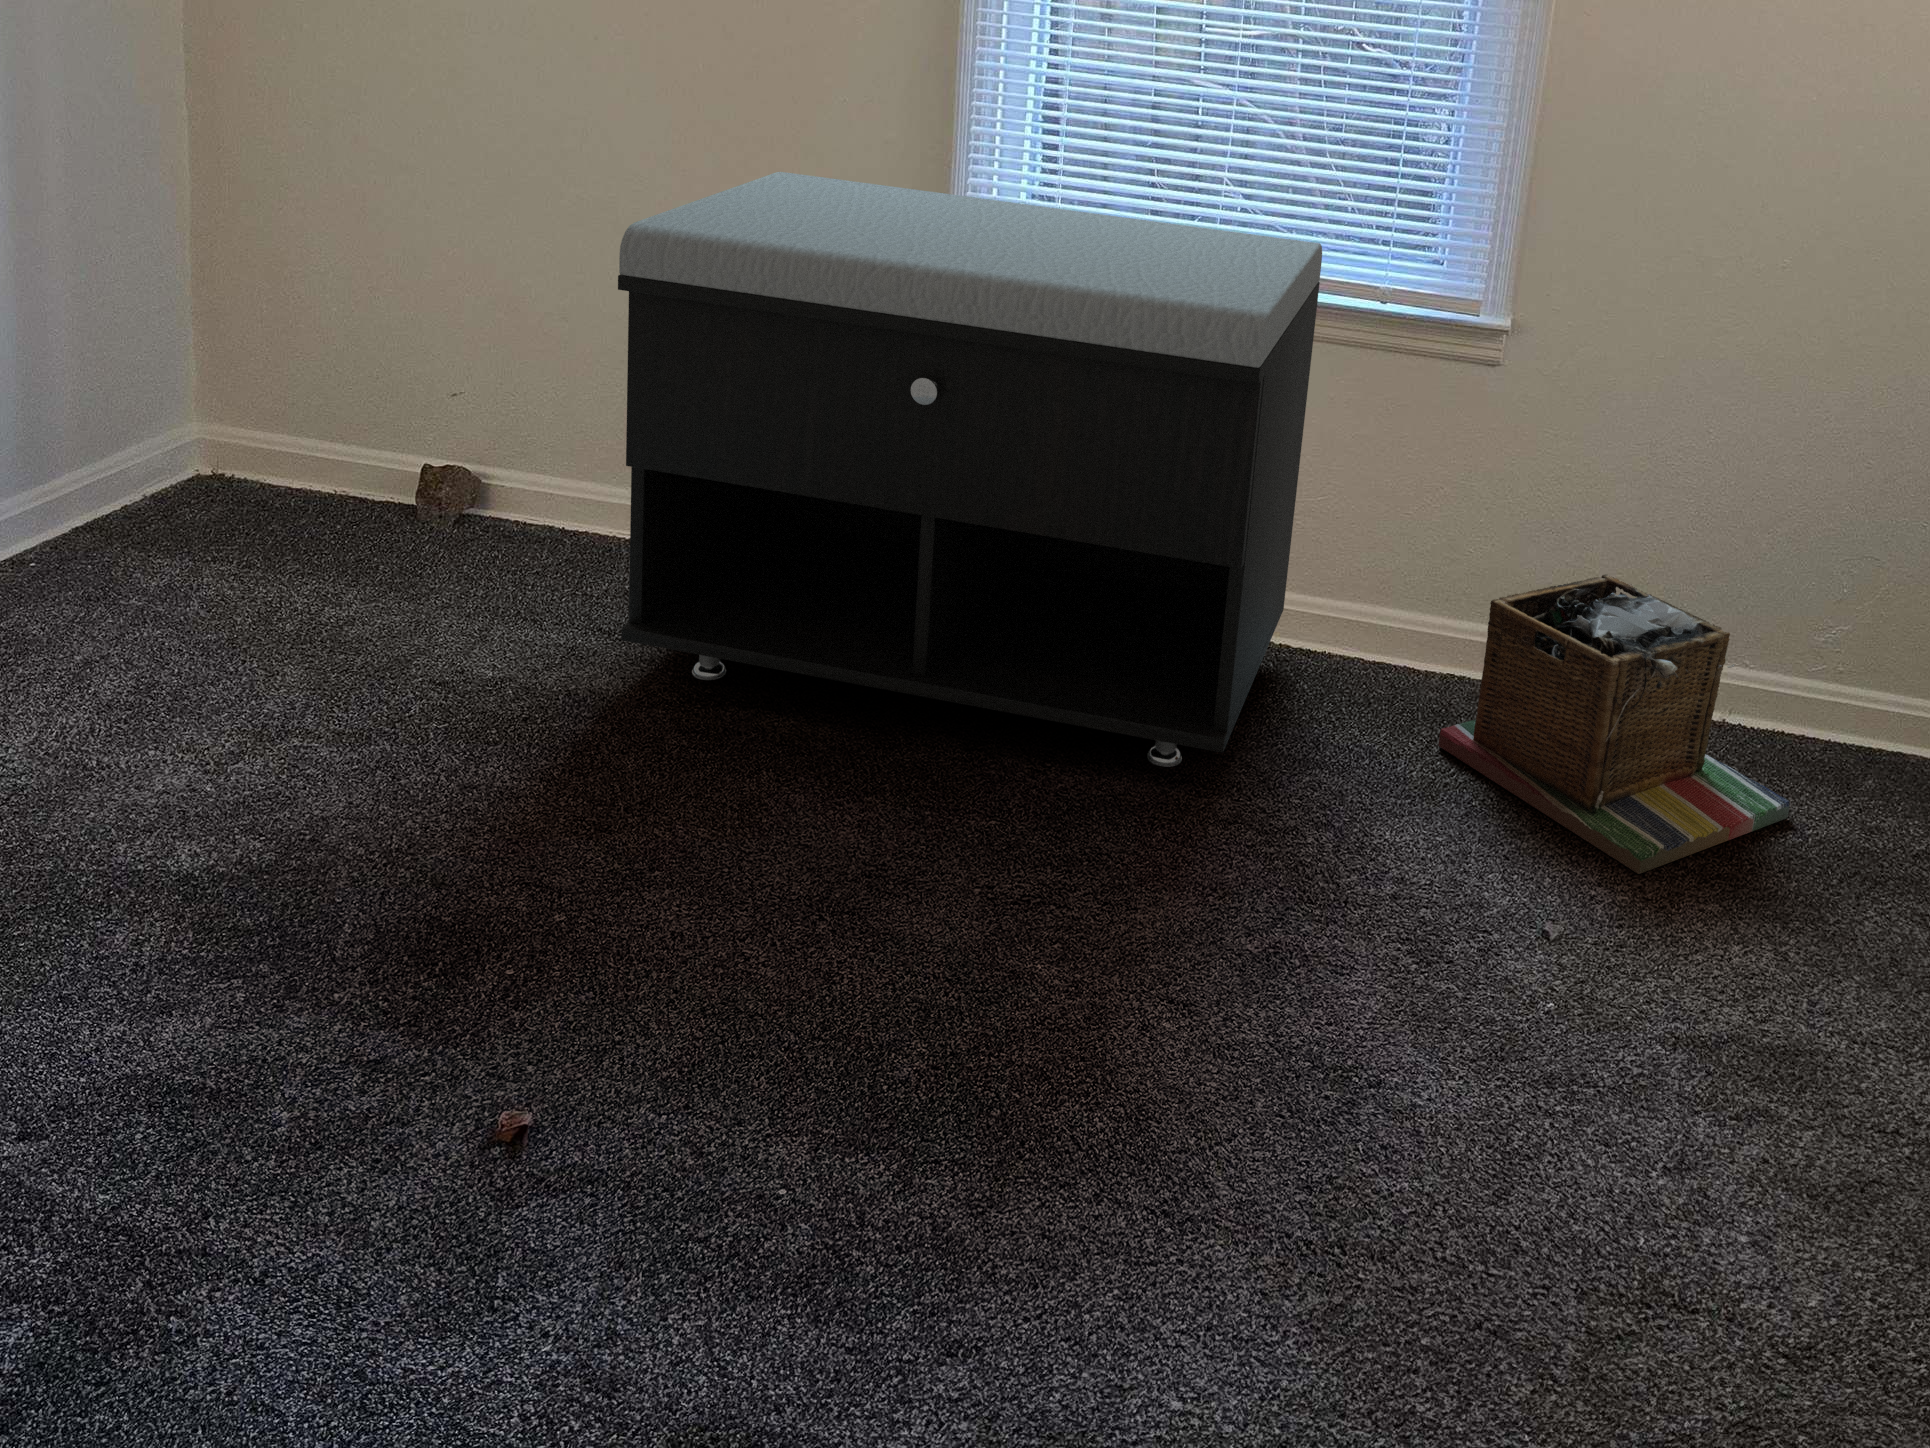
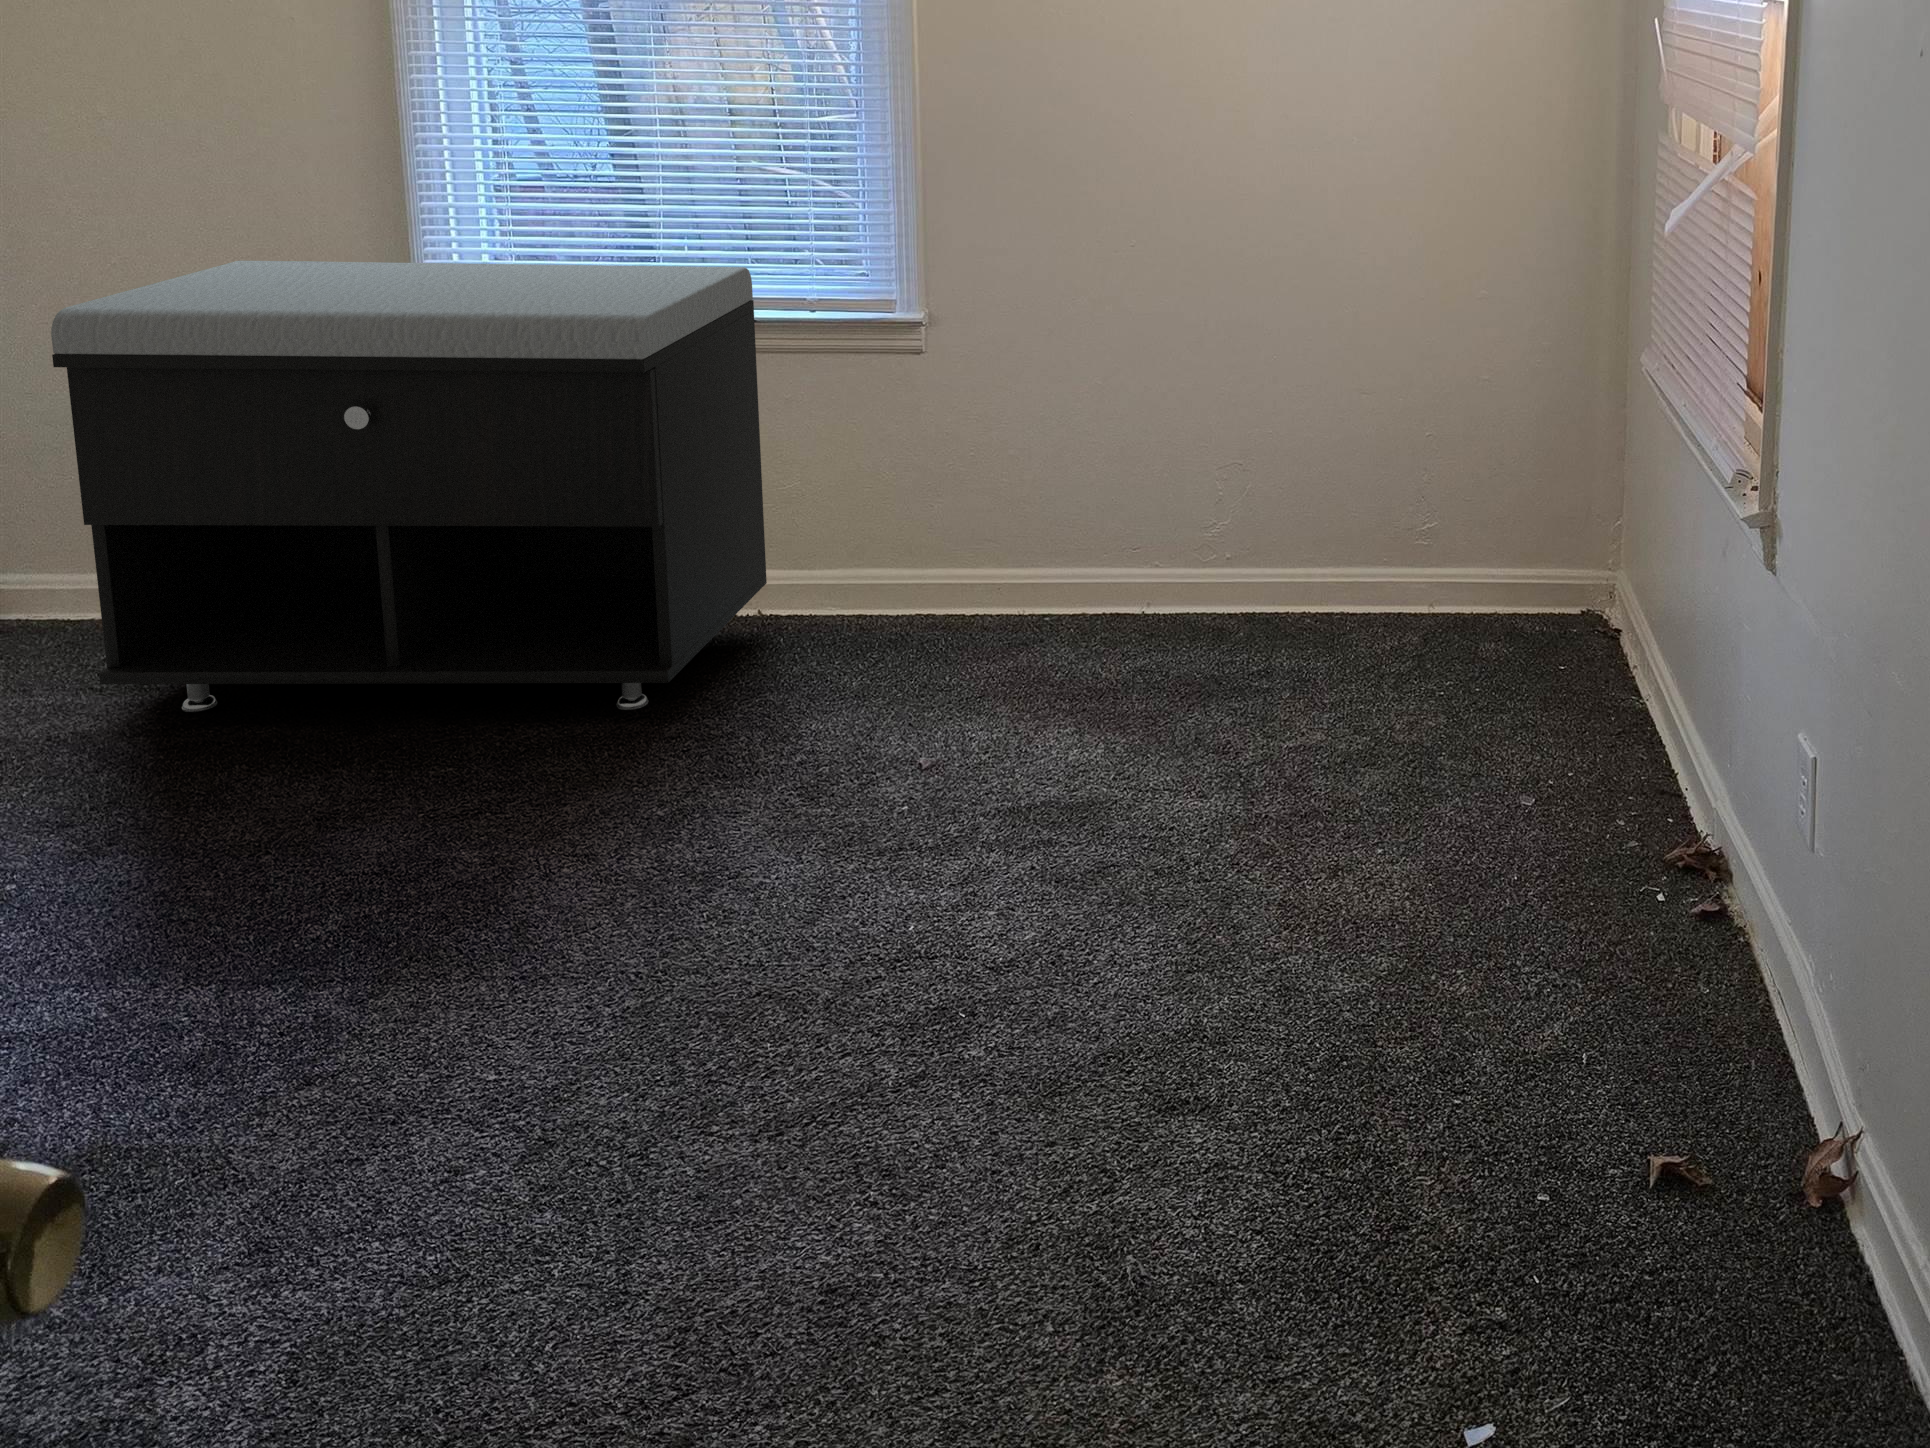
laundry basket: present [1438,574,1790,874] -> none [885,506,1162,718]

